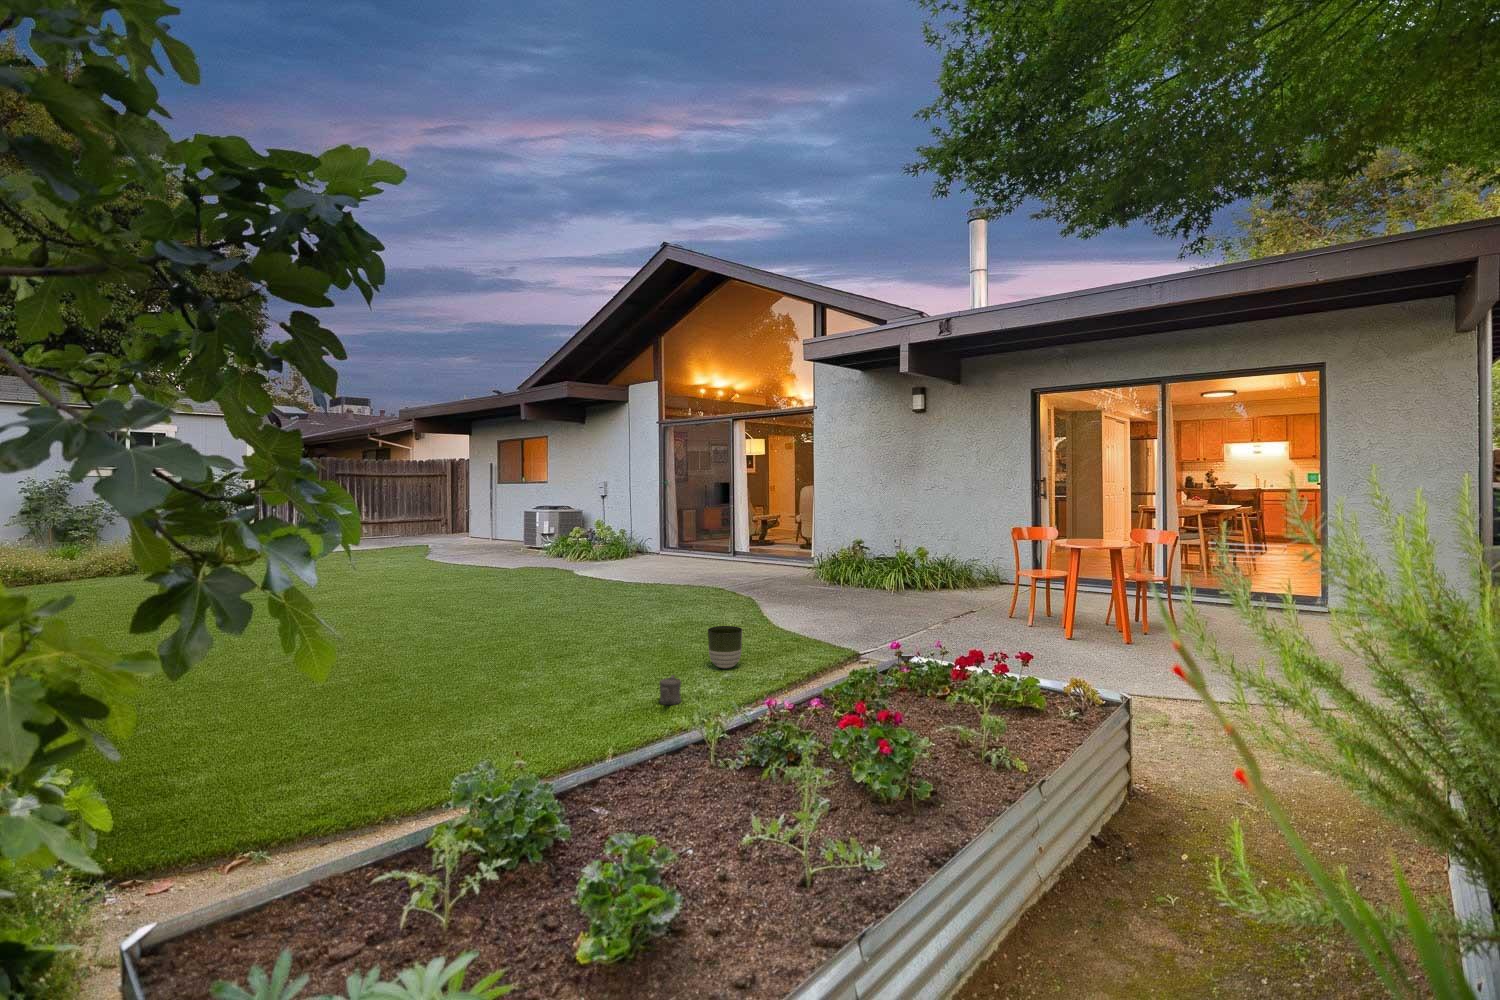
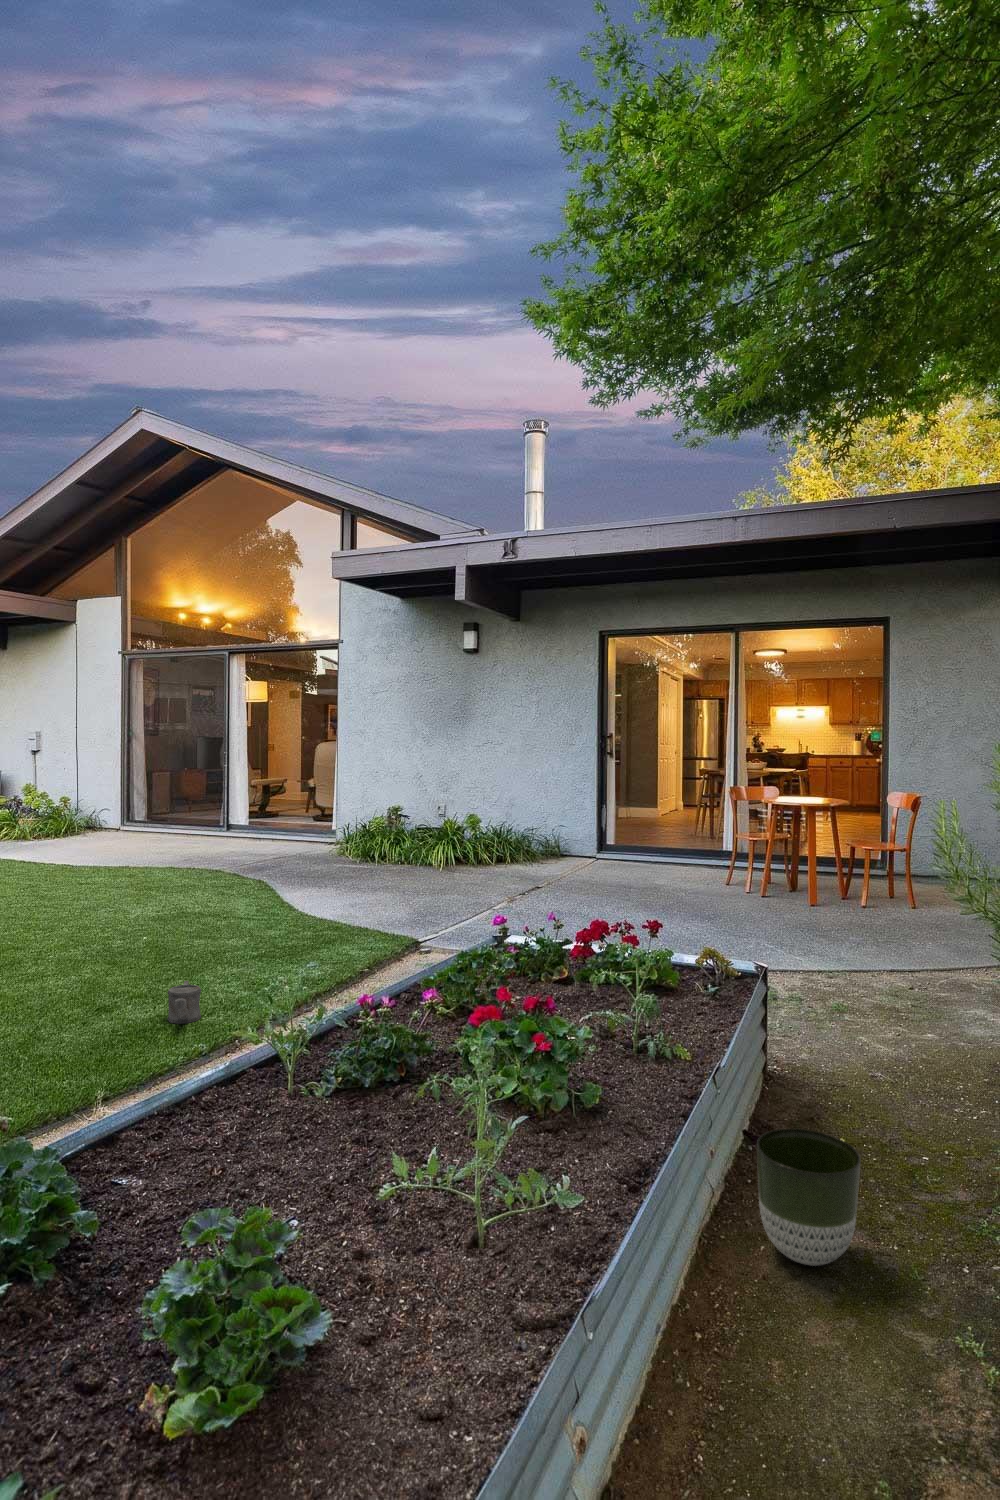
planter: present [708,626,742,668] -> present [757,1128,860,1266]

